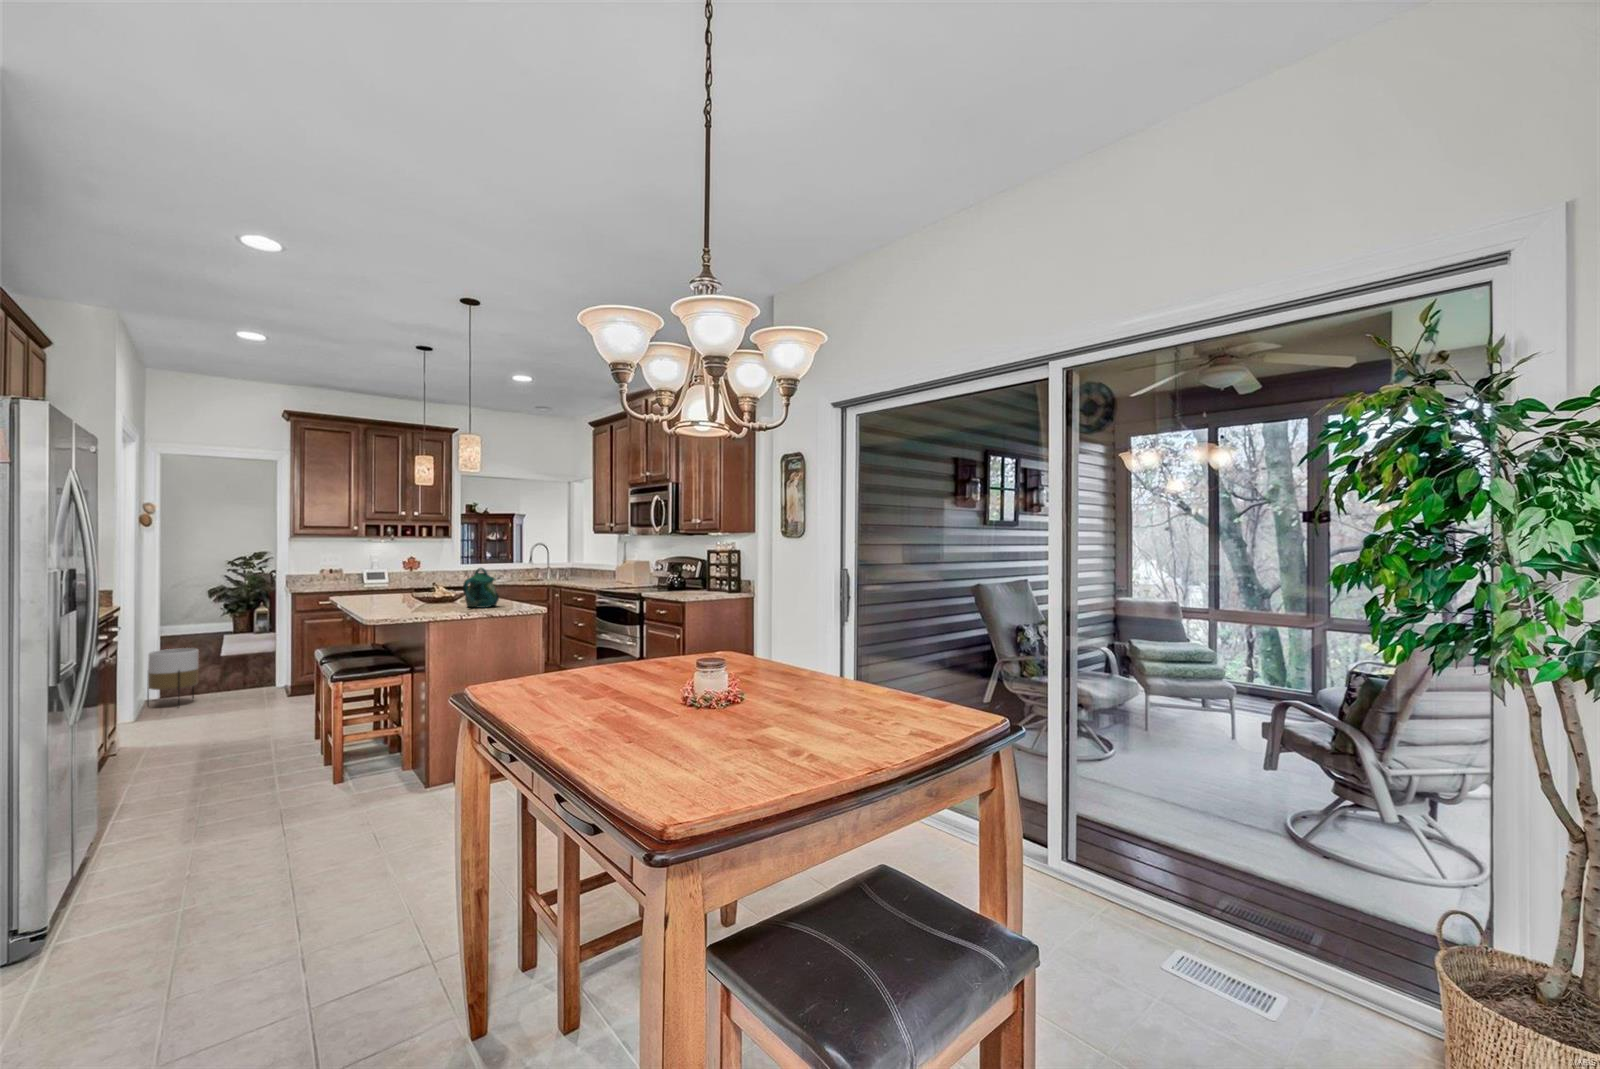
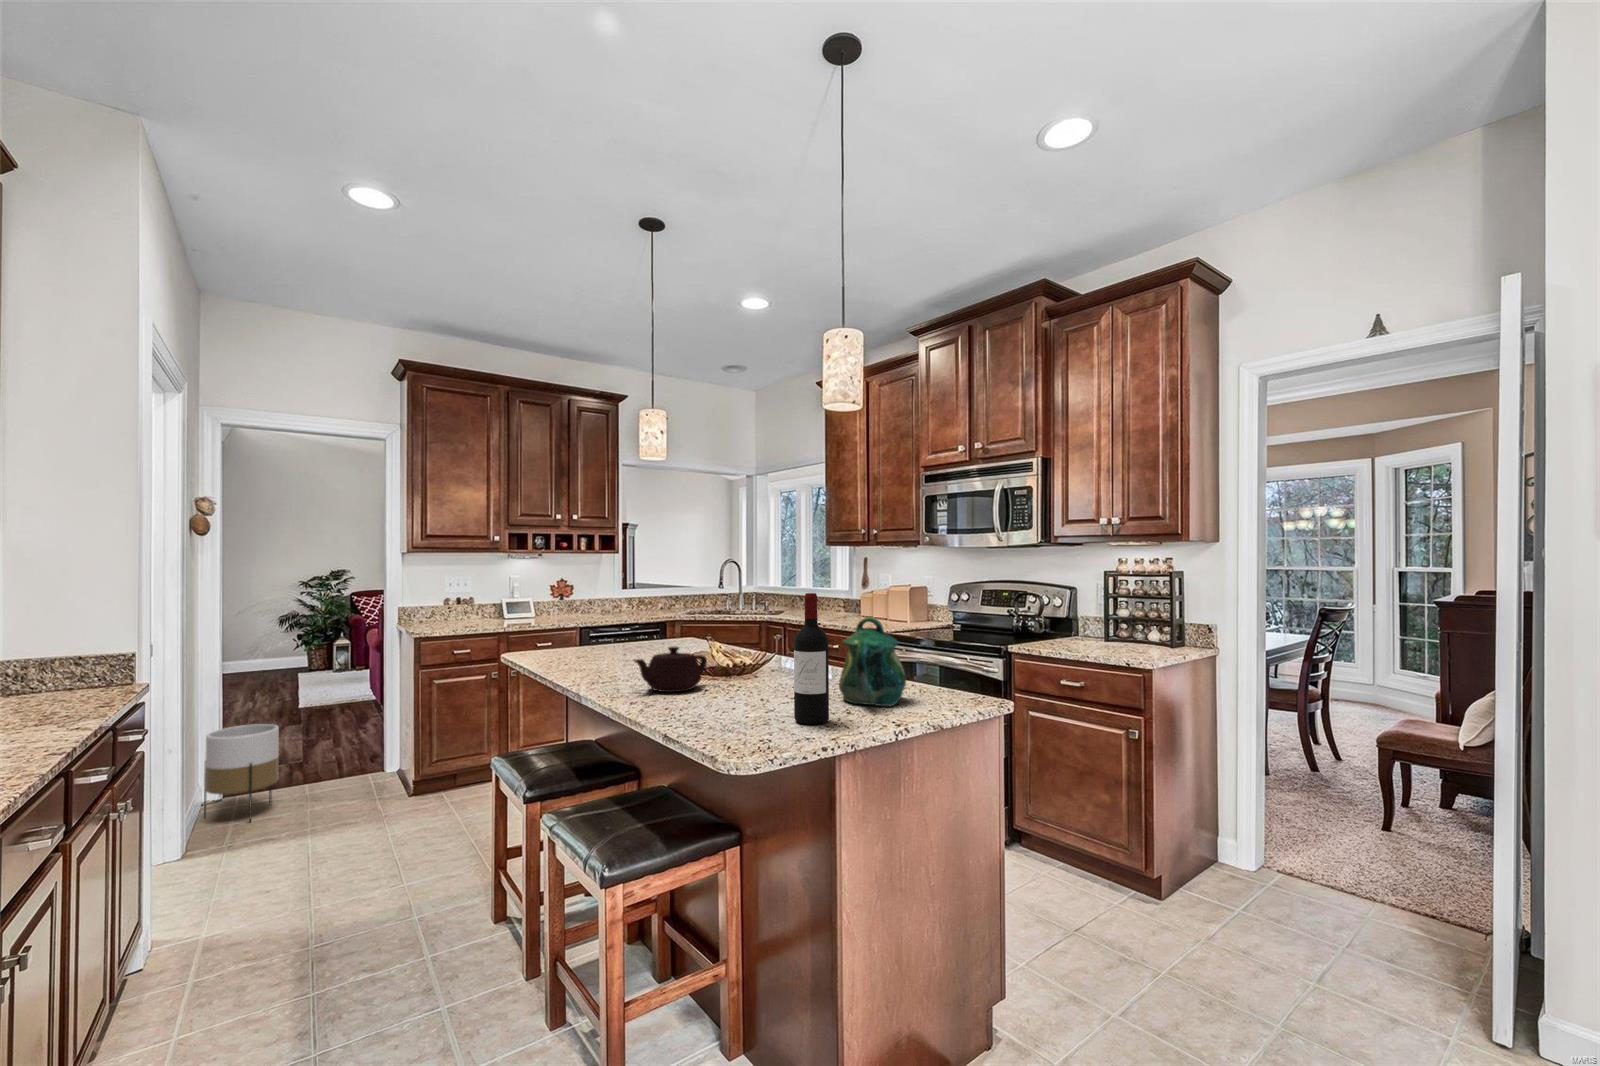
wine bottle: none [424,555,441,611] -> present [794,593,829,724]
teapot: none [370,584,416,605] -> present [634,647,707,692]

